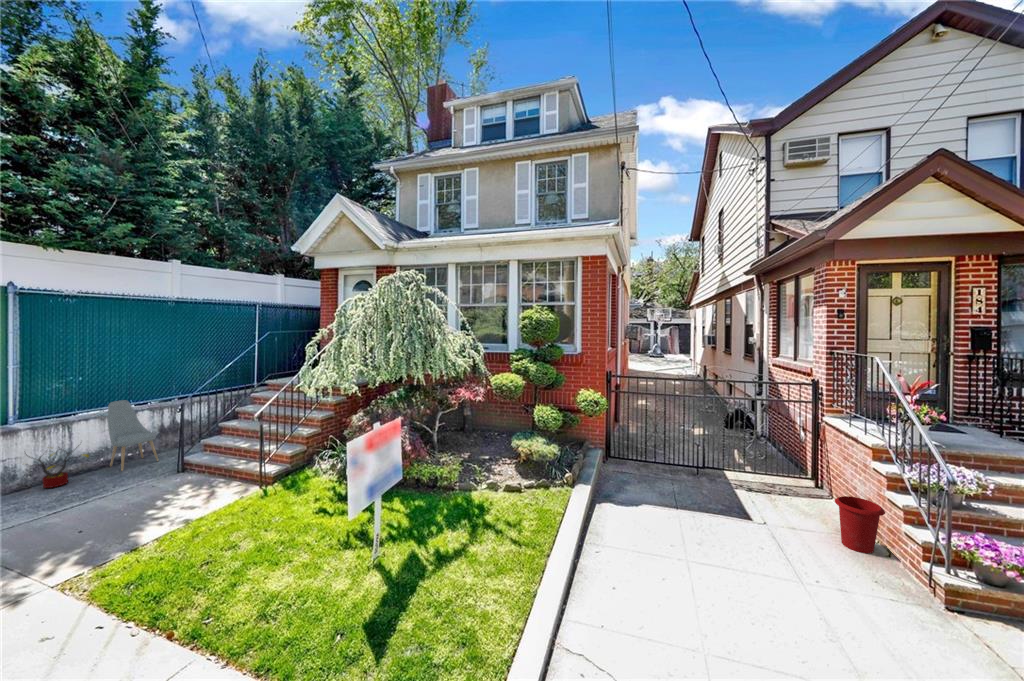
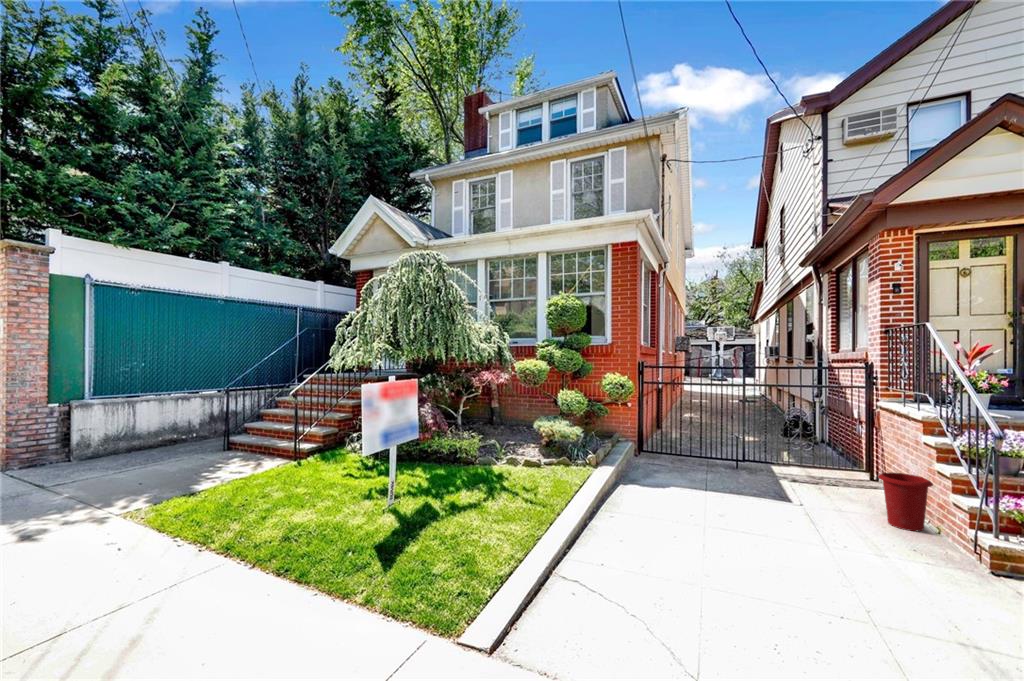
chair: present [108,400,159,471] -> none [157,381,199,445]
decorative plant: present [25,445,89,488] -> none [85,413,142,453]

